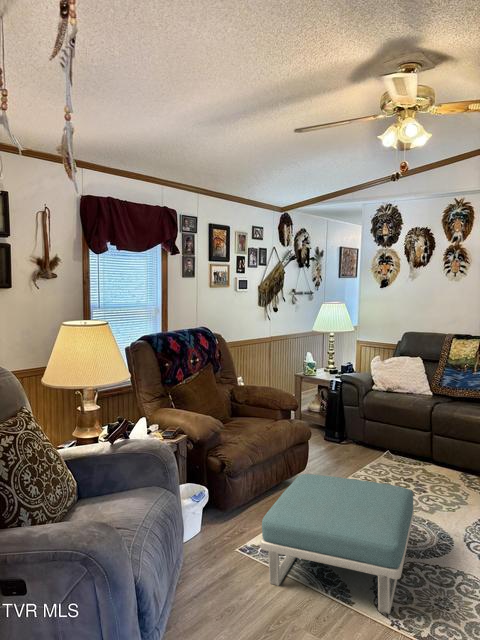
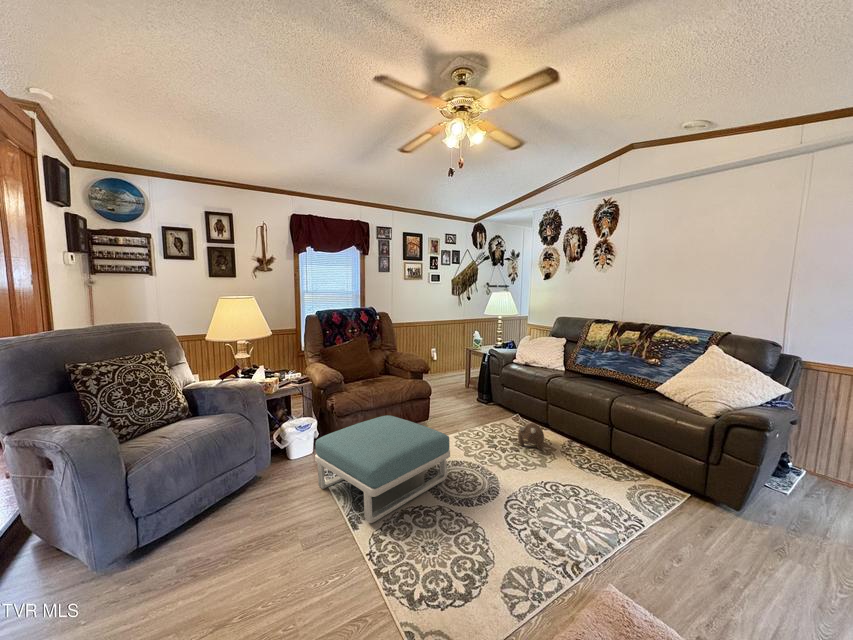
plush toy: none [429,461,461,491] -> present [518,423,544,450]

